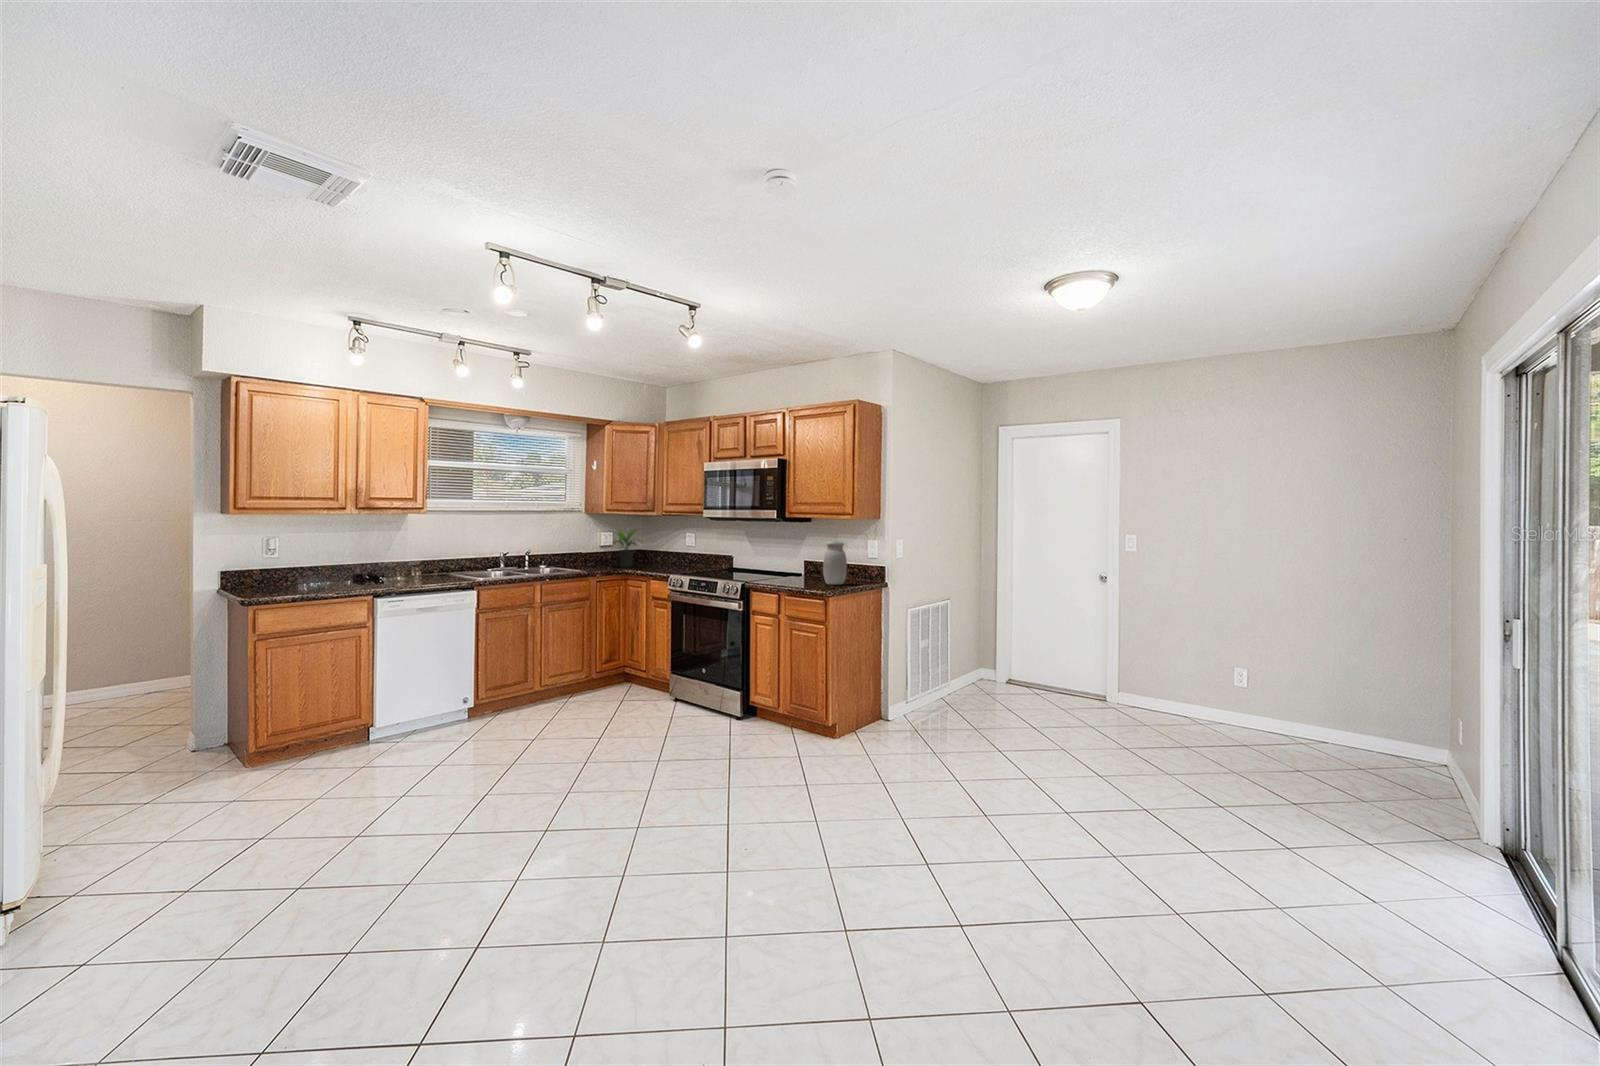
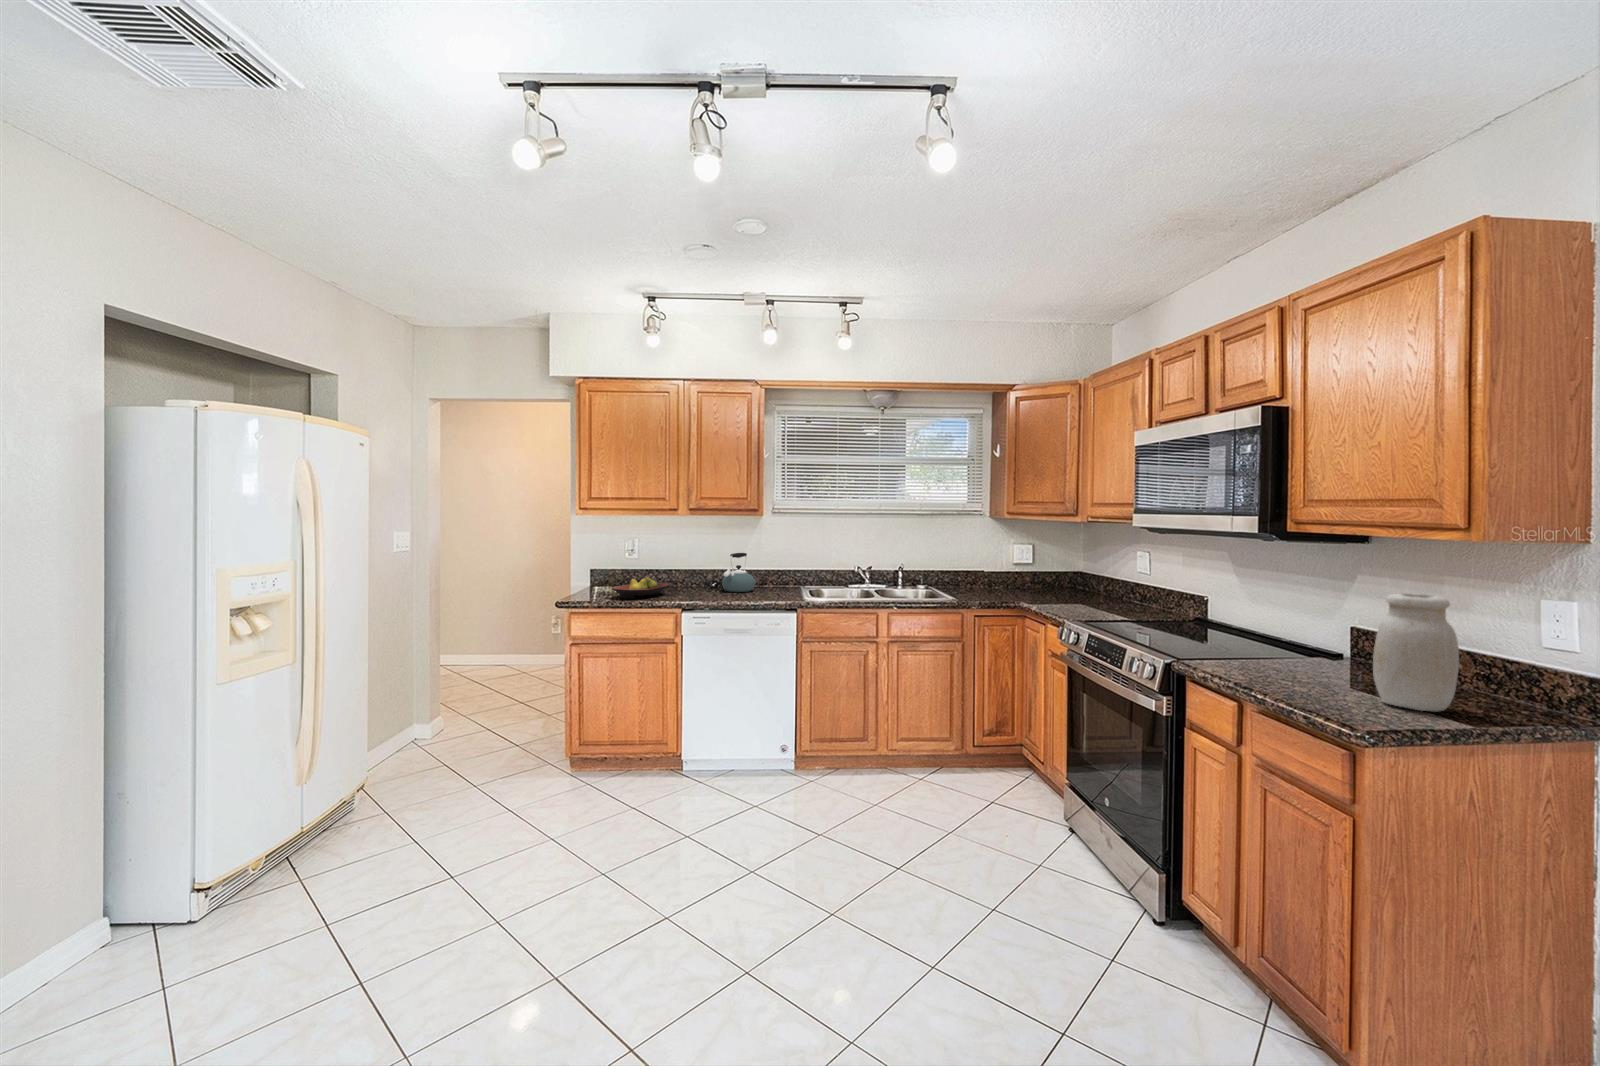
potted plant: present [612,529,641,567] -> none [1023,540,1071,596]
kettle: none [370,544,405,580] -> present [722,553,755,592]
fruit bowl: none [286,569,336,590] -> present [612,577,669,599]

